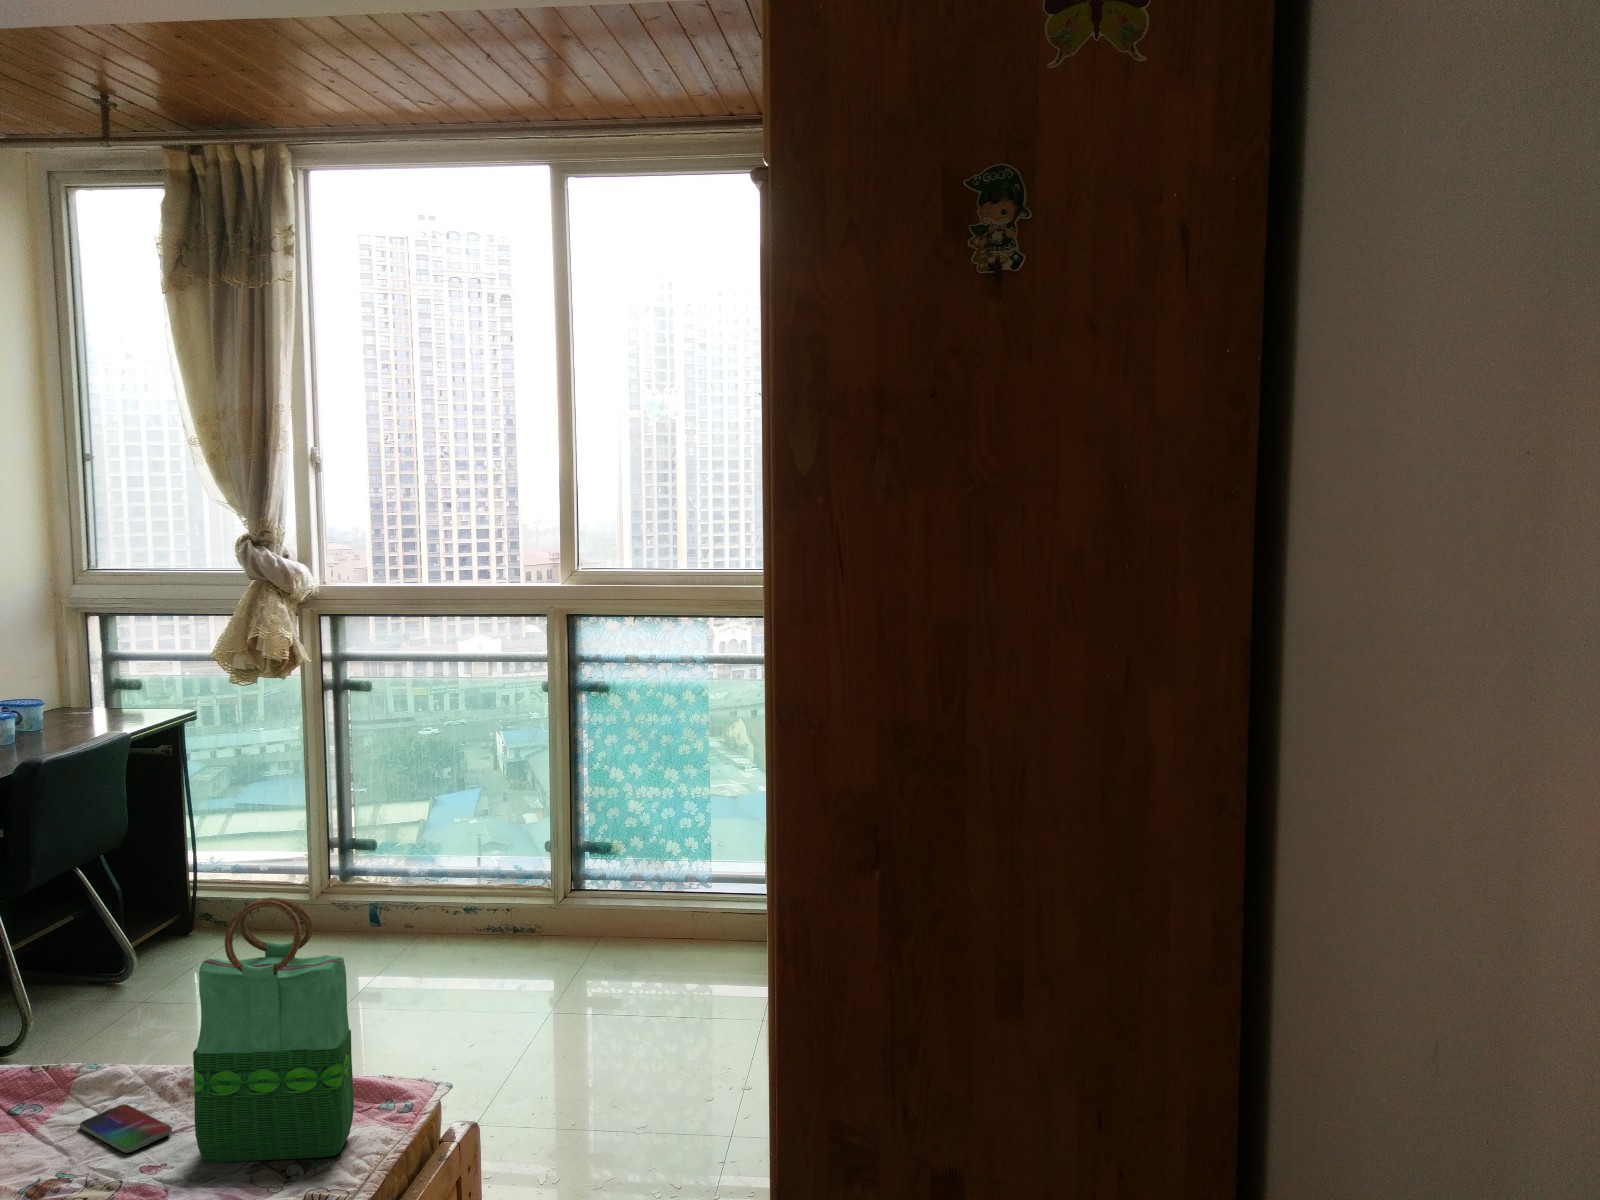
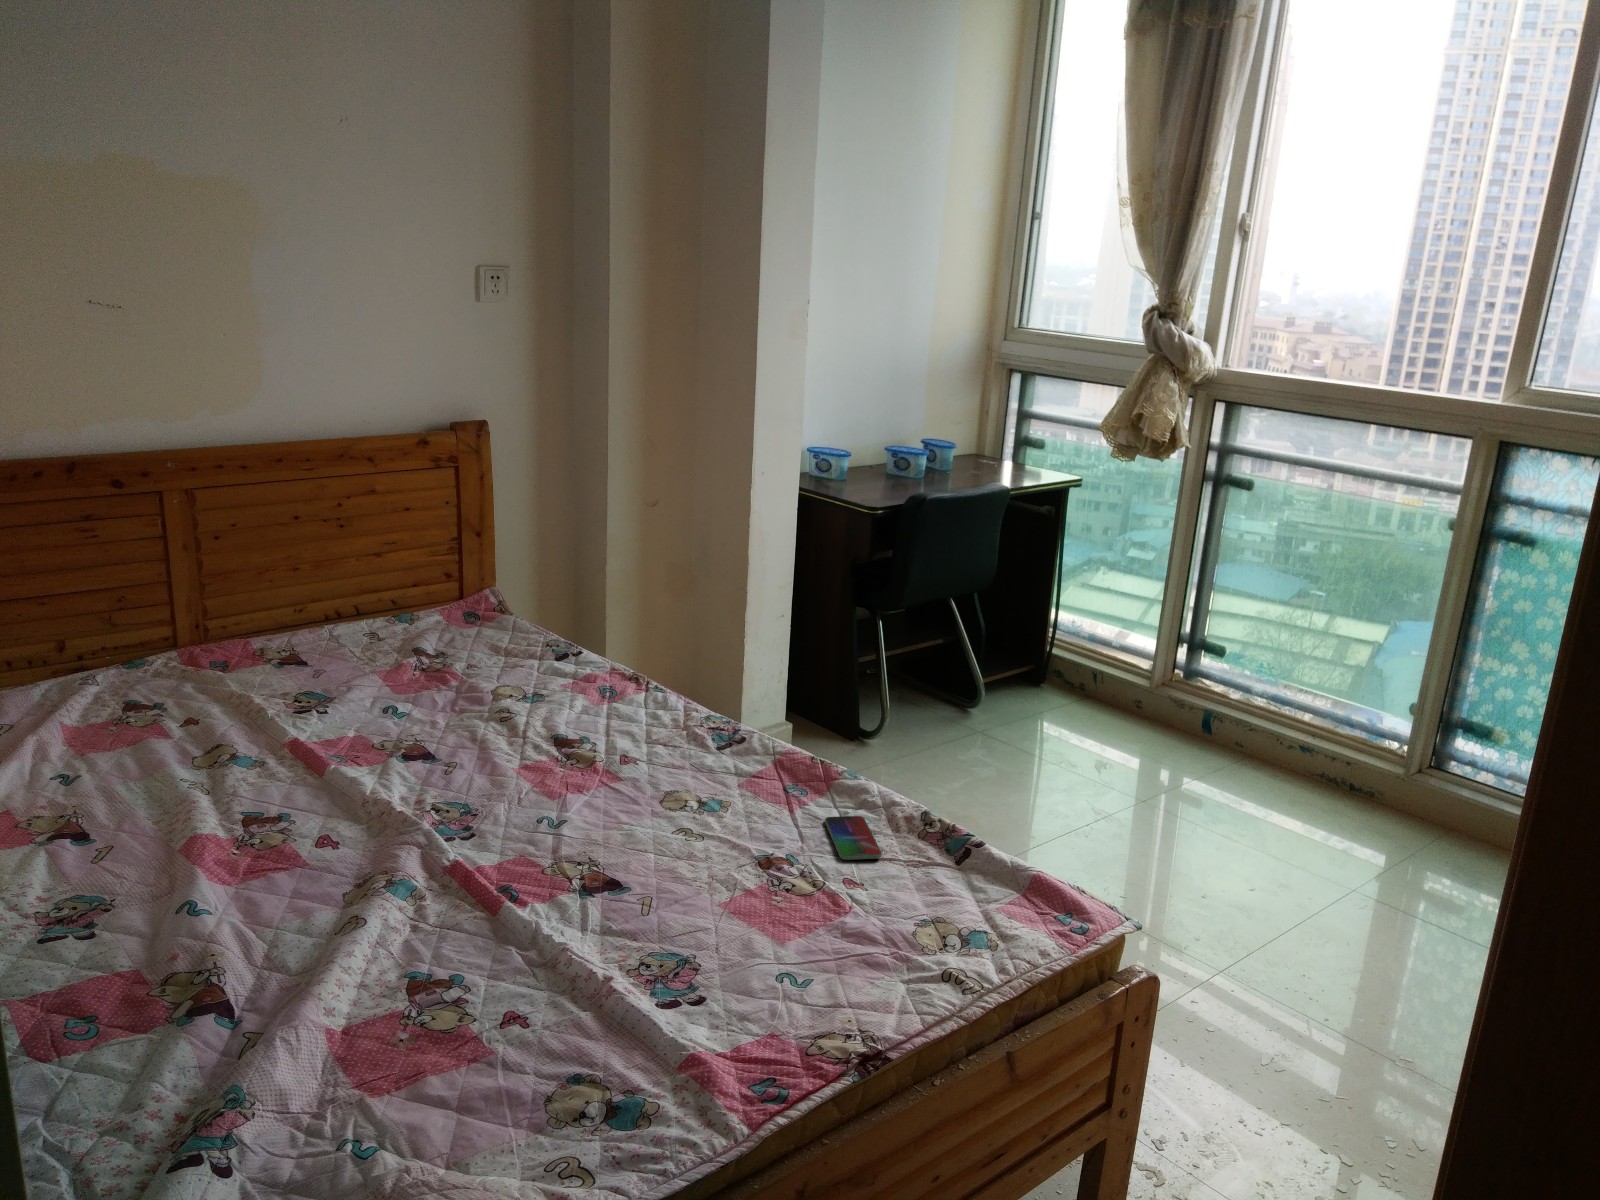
tote bag: present [193,897,354,1162] -> none [886,676,1032,946]

